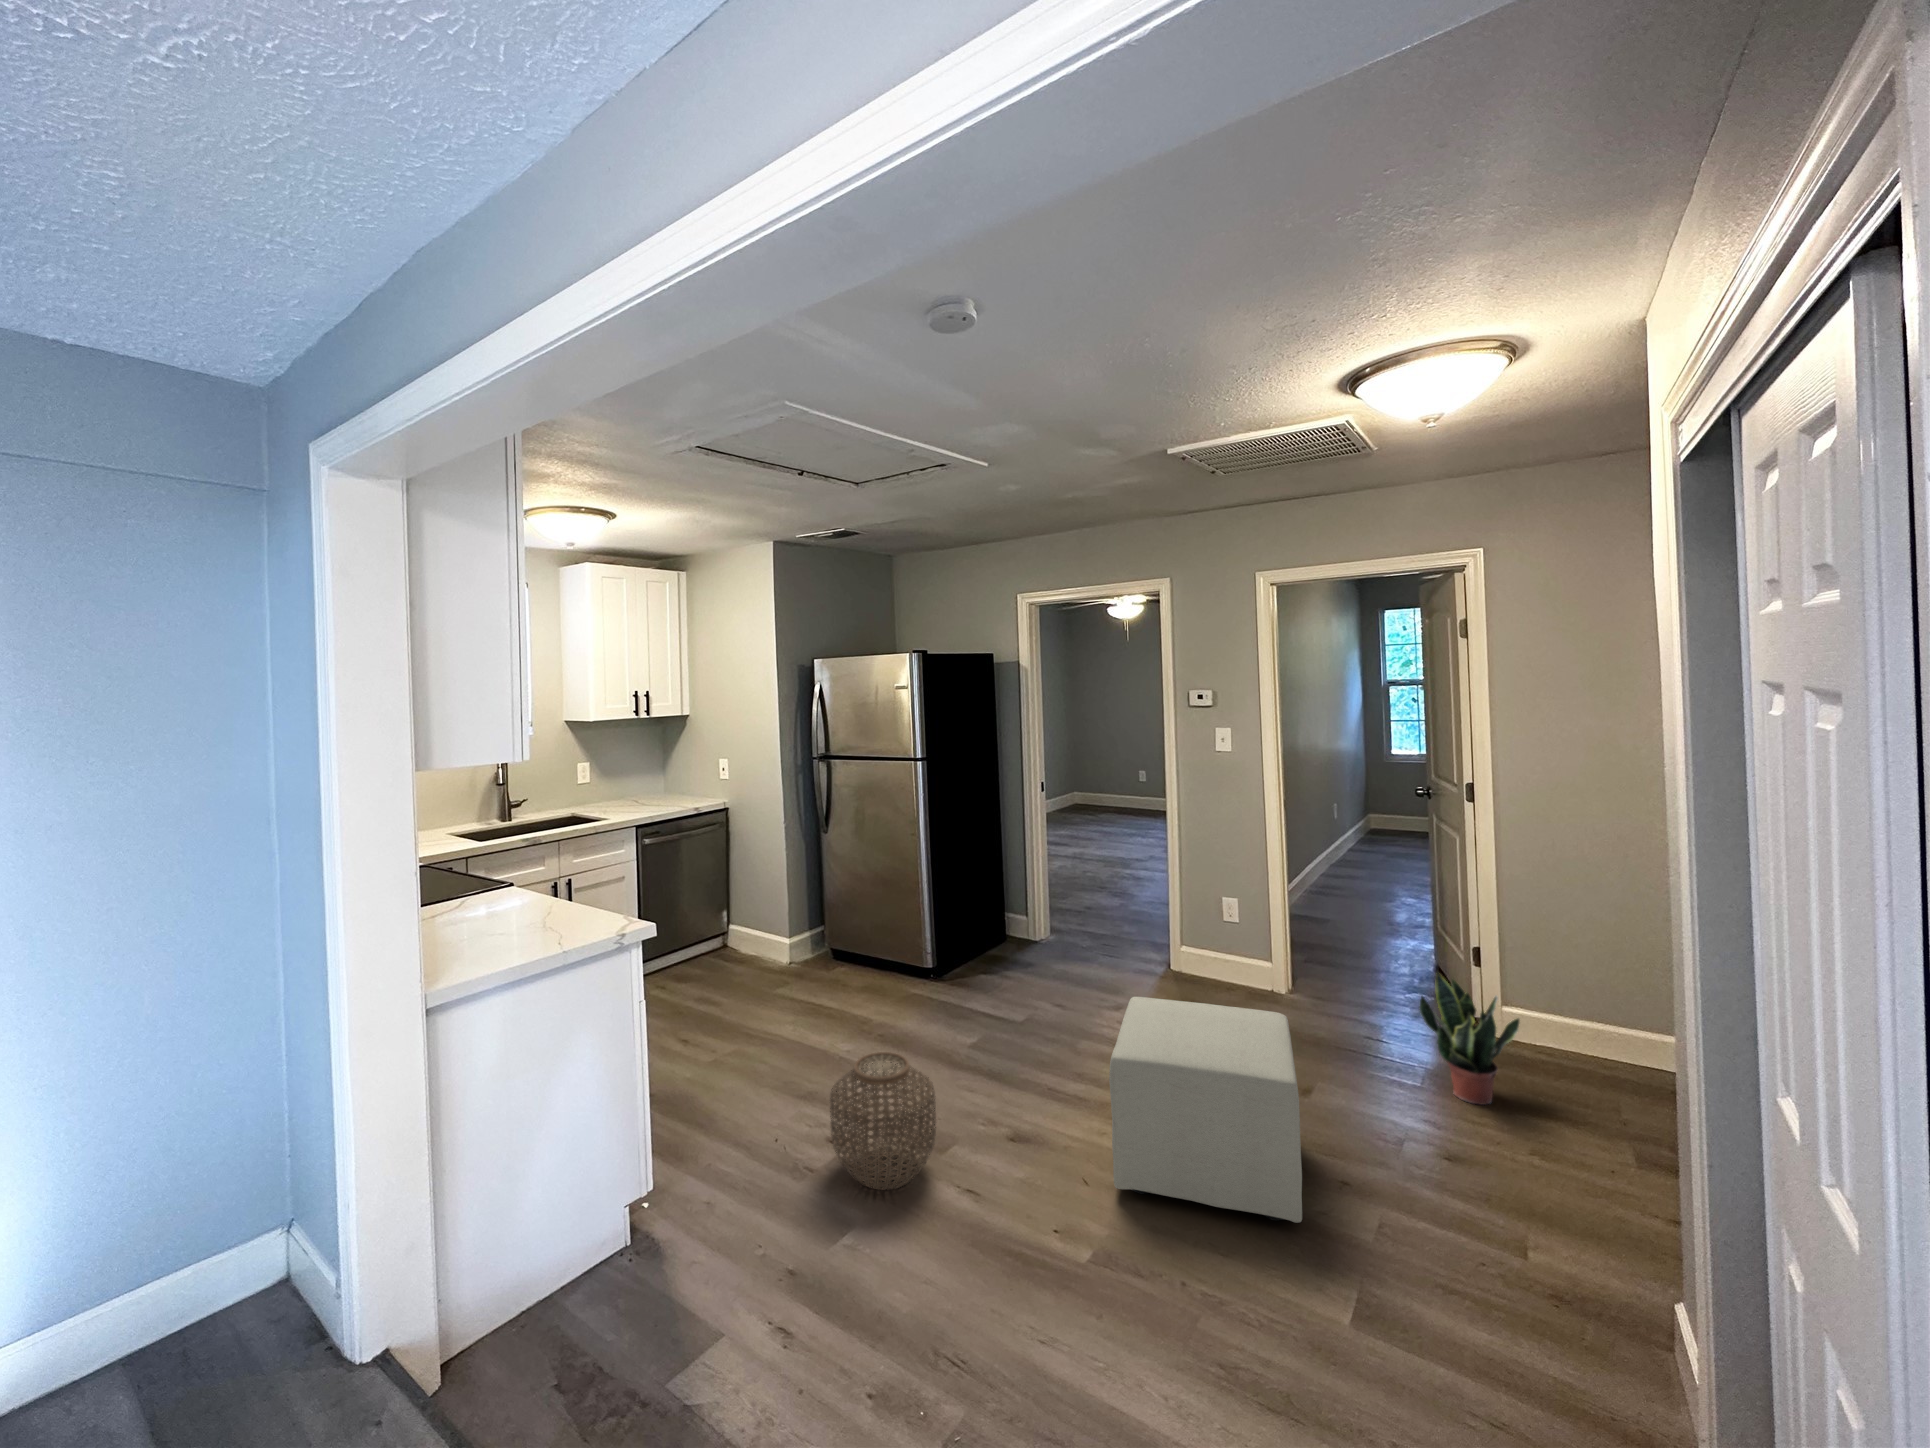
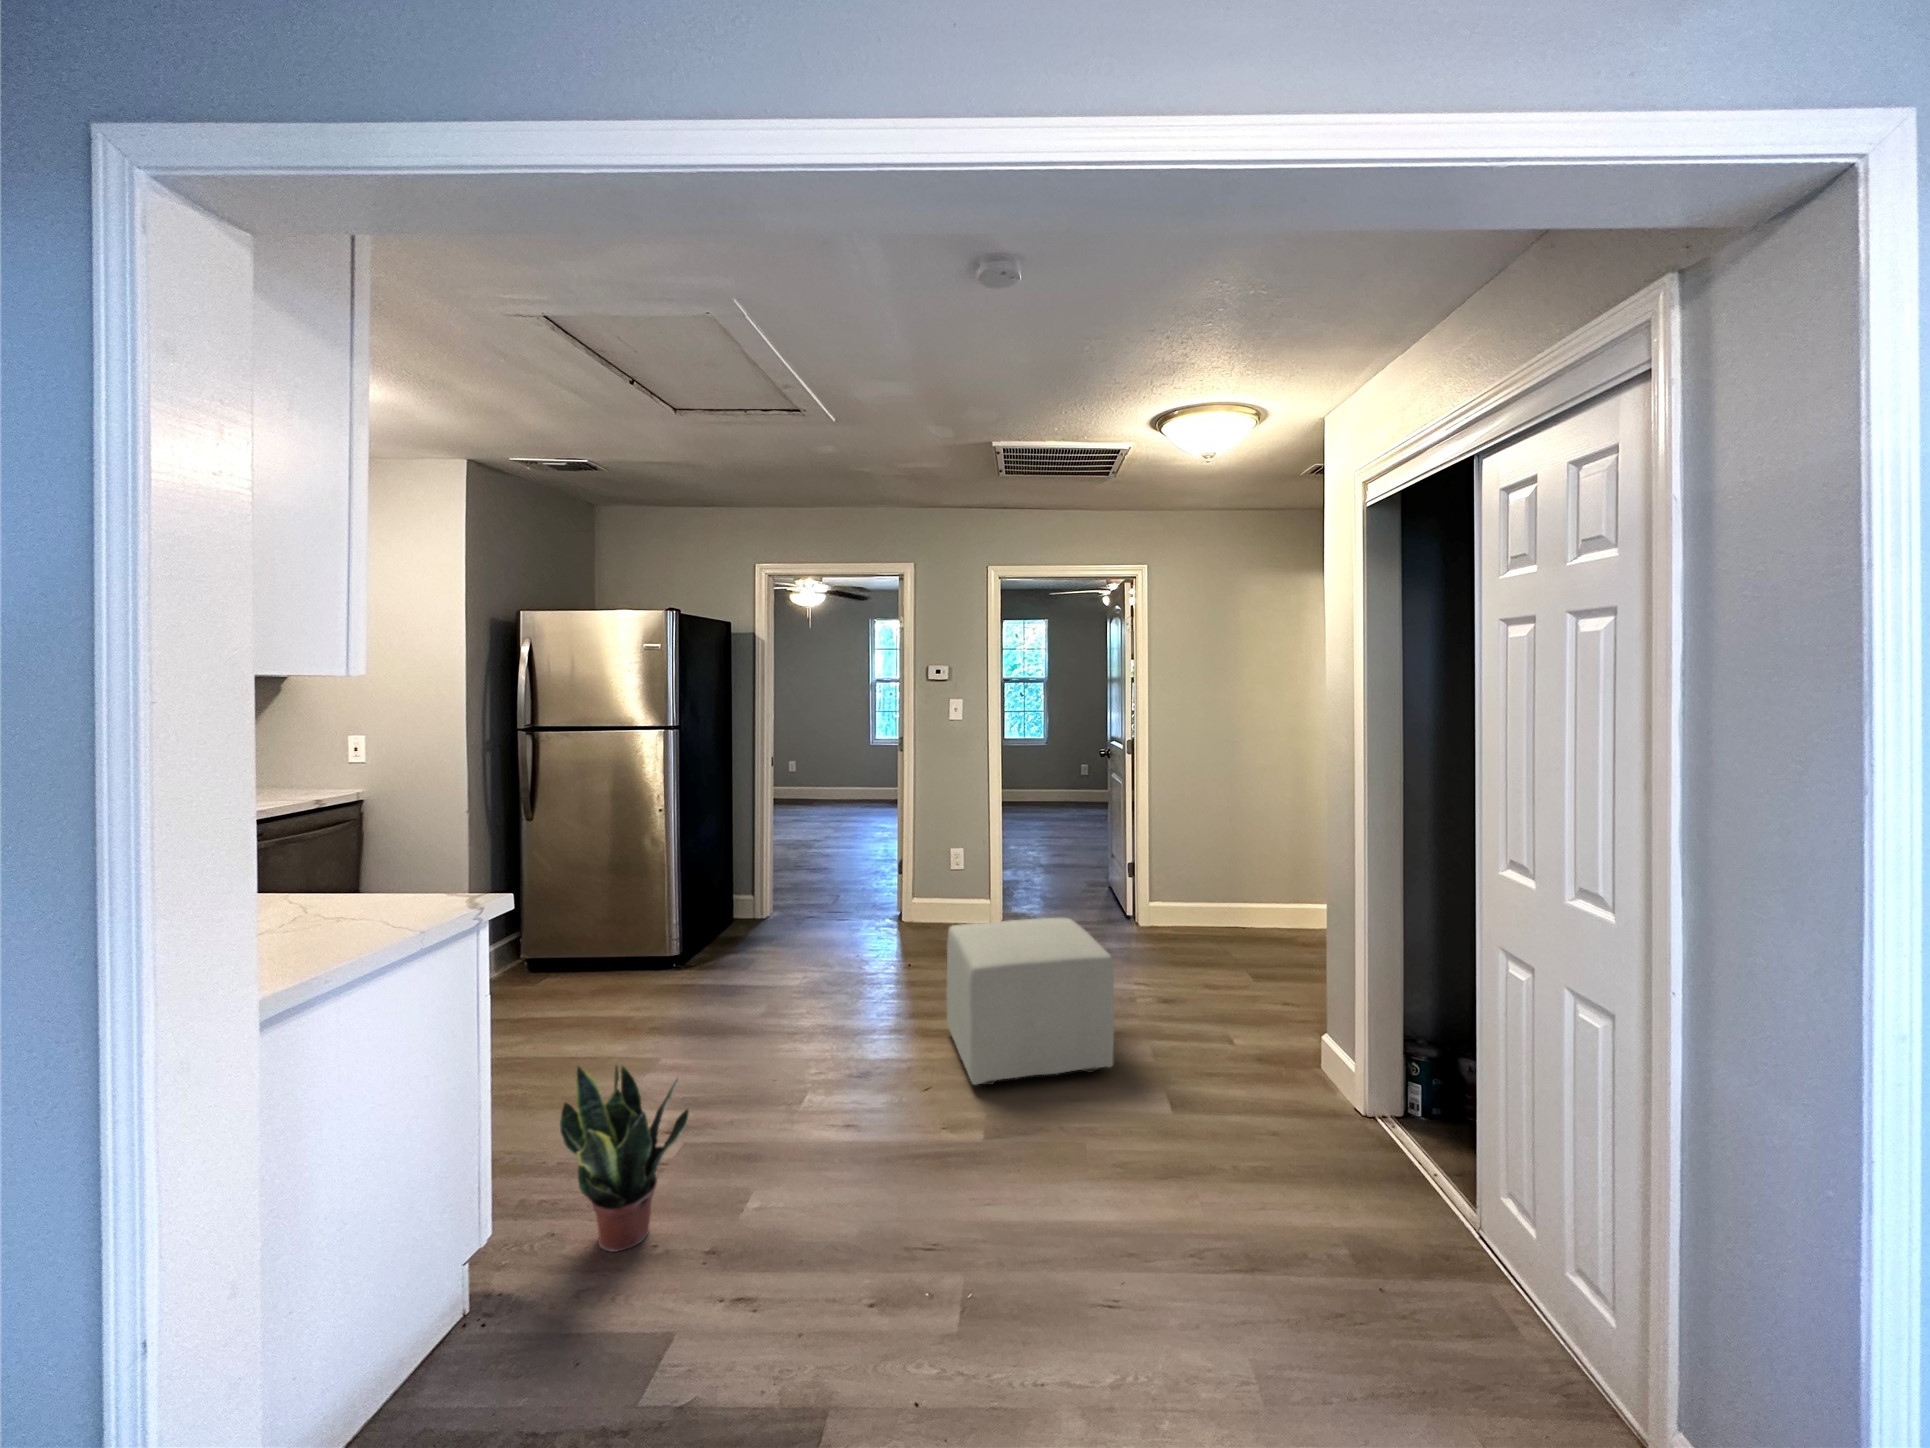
potted plant: present [1420,972,1520,1104] -> present [560,1066,689,1252]
woven basket: present [830,1052,936,1190] -> none [691,1014,808,1157]

